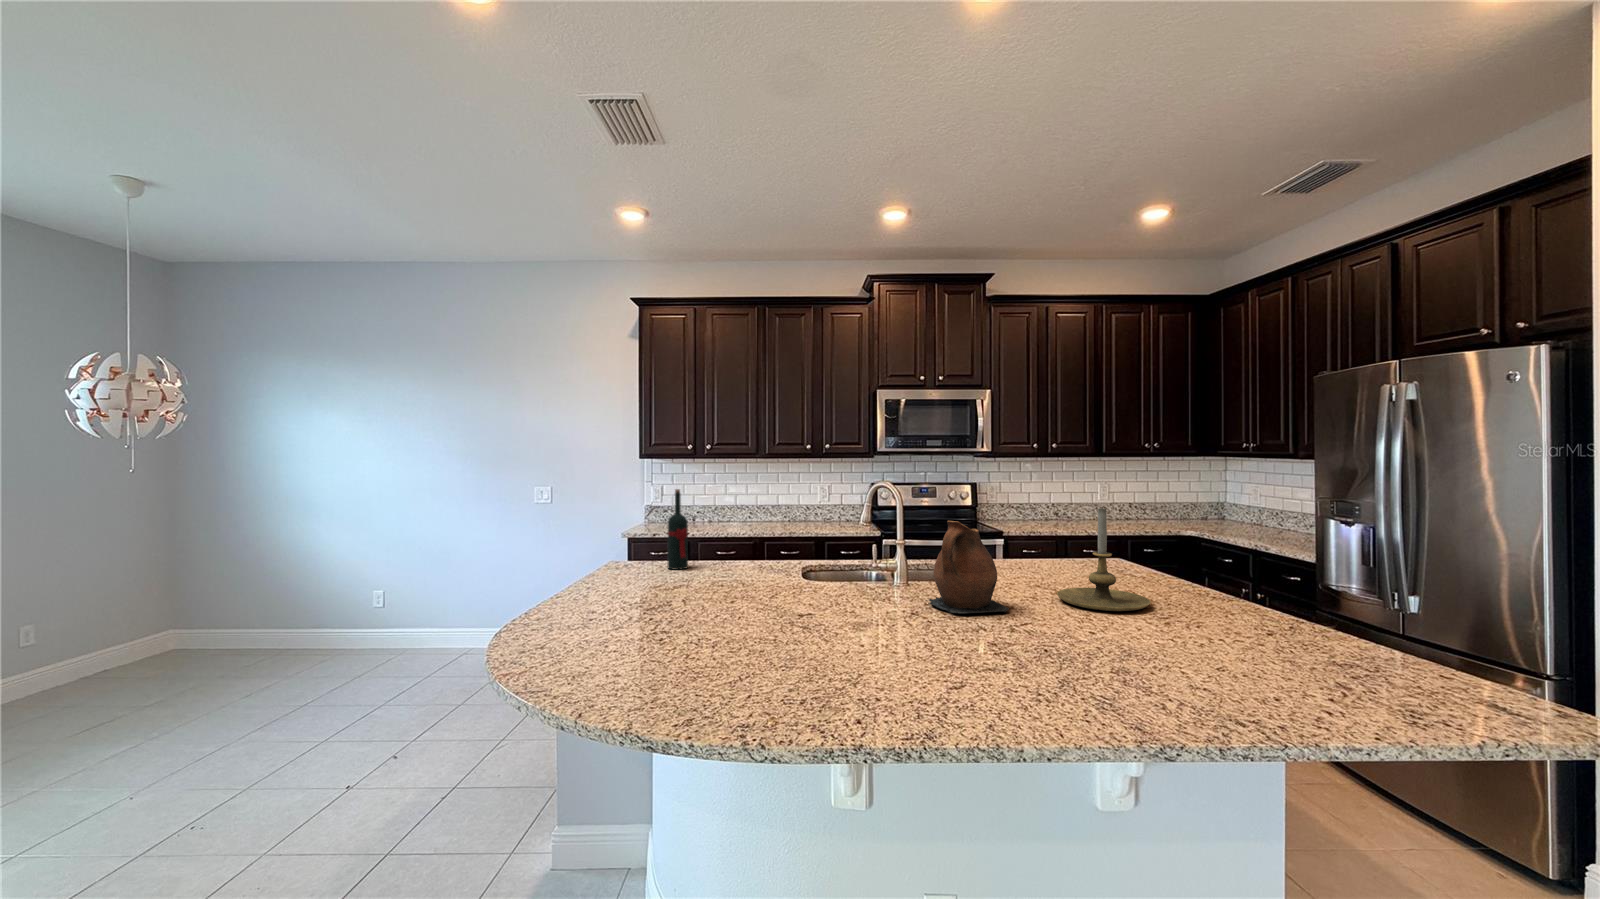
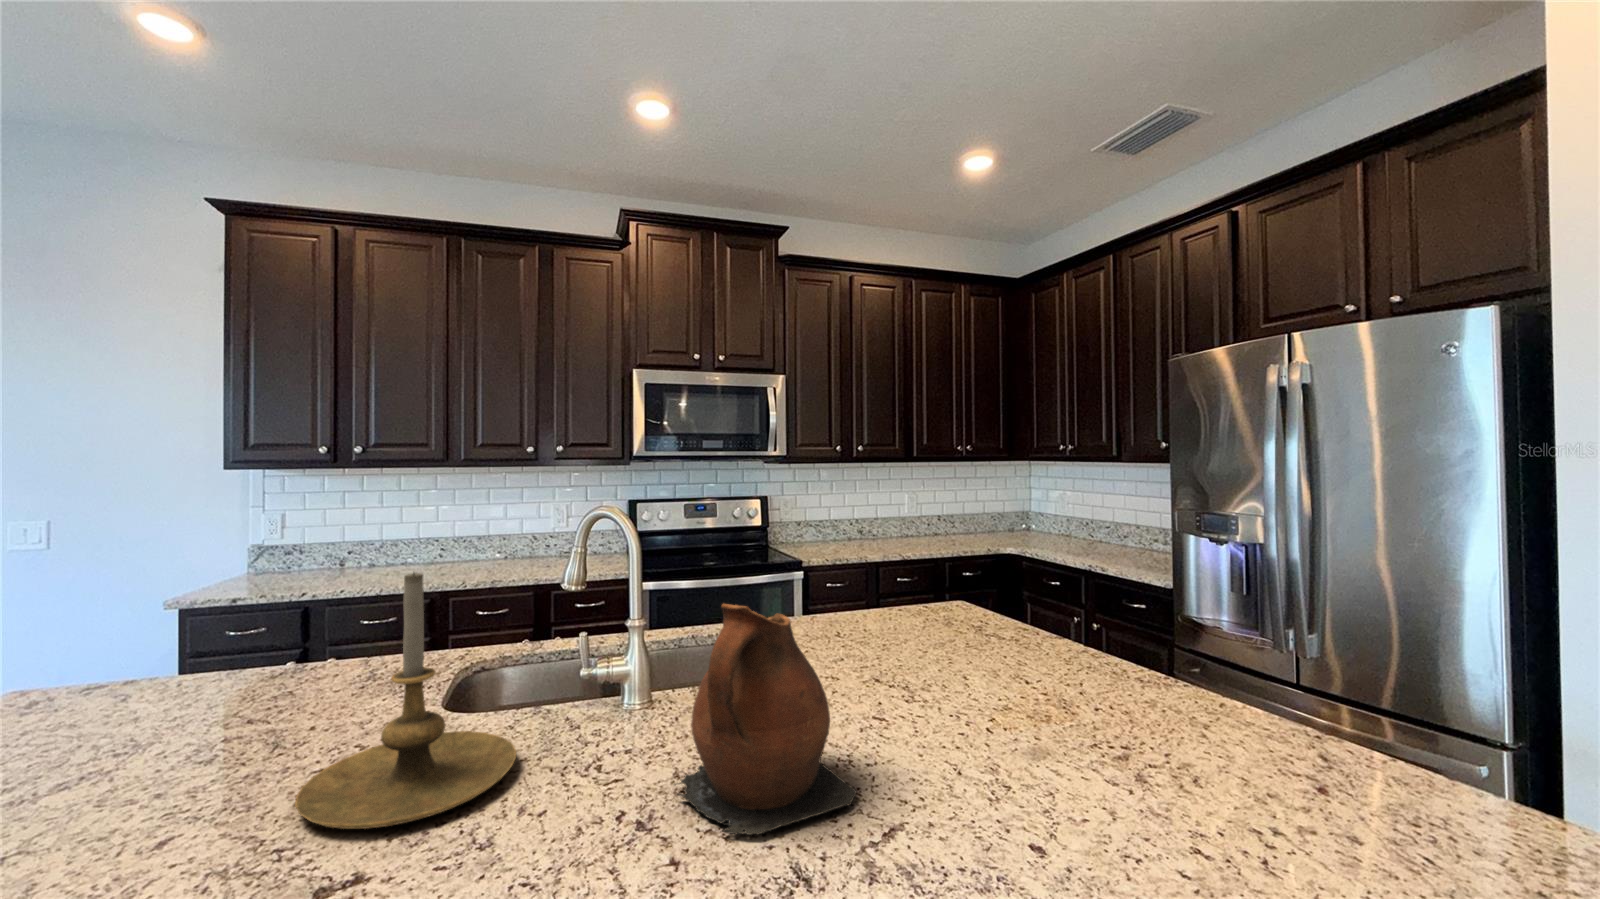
wine bottle: present [667,489,688,570] -> none [94,536,161,724]
candle holder: present [1057,508,1151,611] -> present [295,573,516,829]

